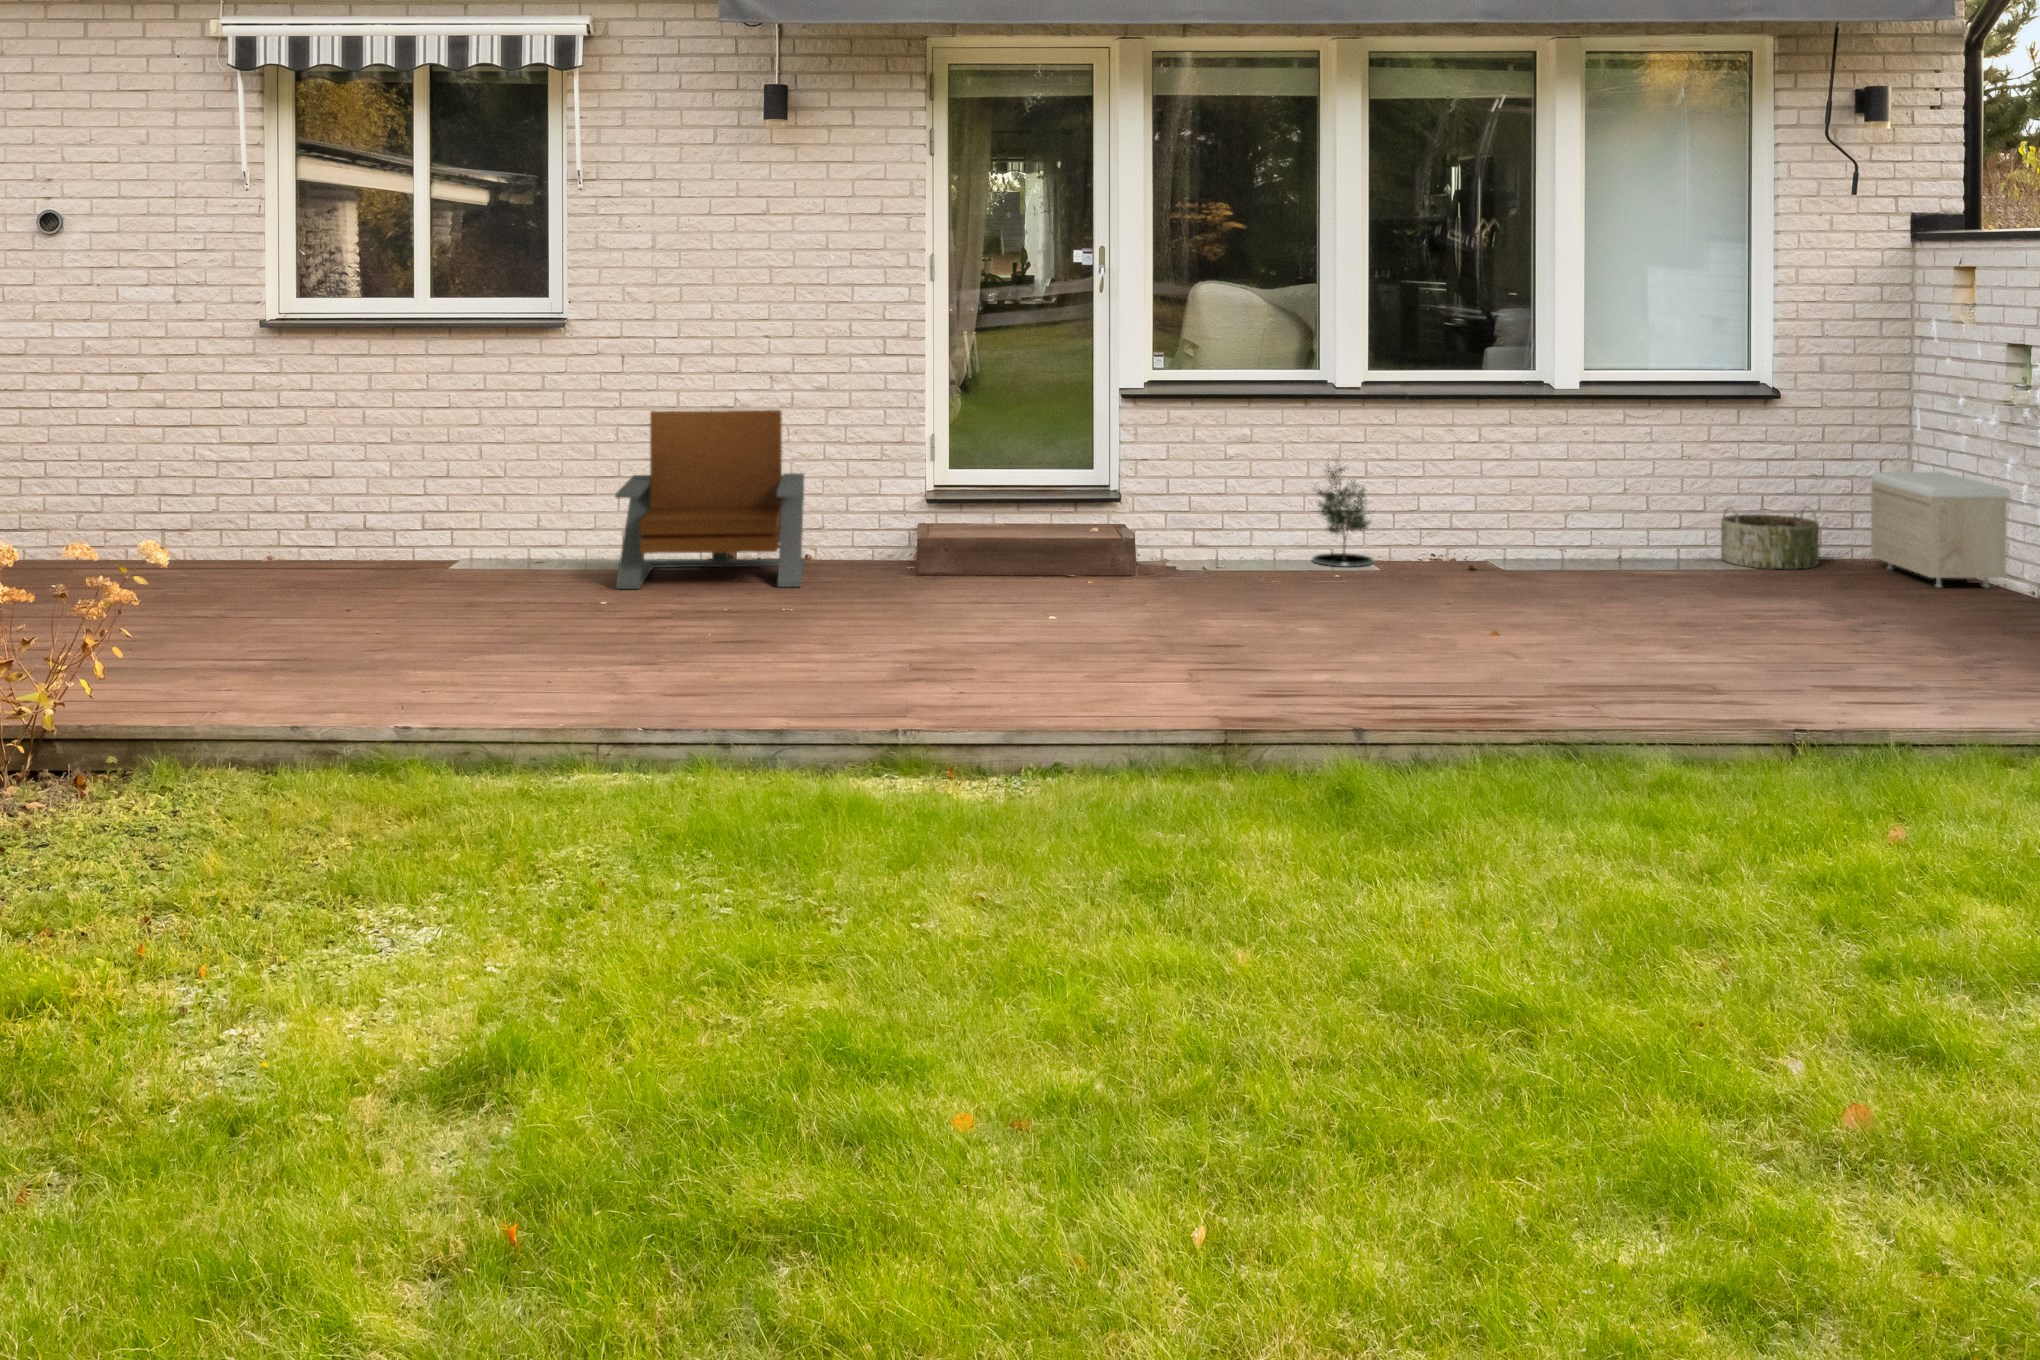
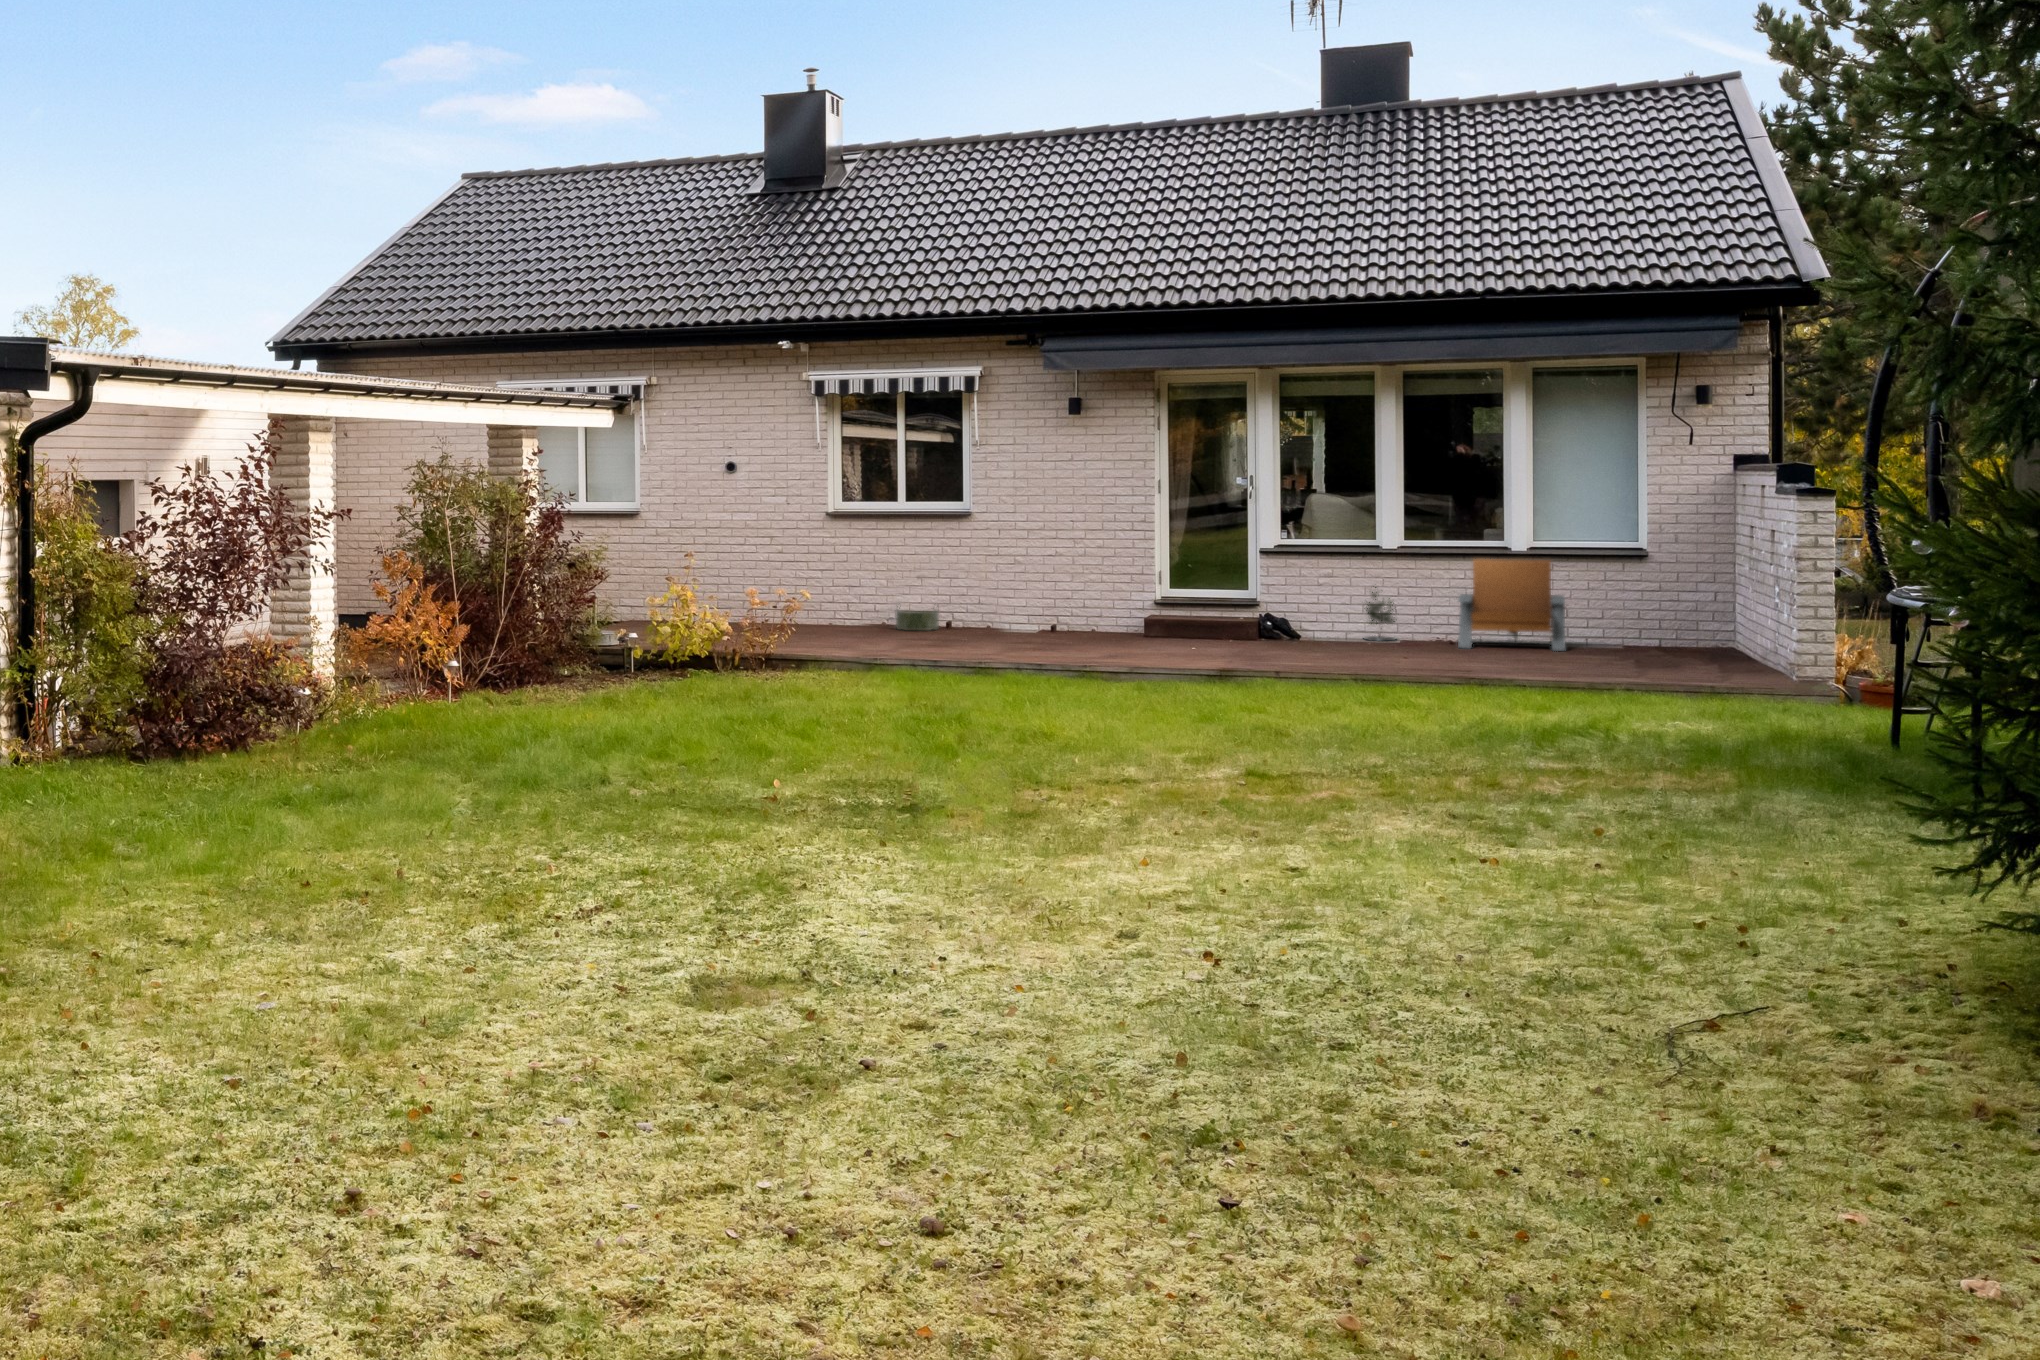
lounge chair: present [615,410,805,589] -> present [1458,559,1566,651]
storage bench: present [1871,472,2011,587] -> none [1689,598,1741,657]
basket: present [1721,508,1819,569] -> present [896,606,939,631]

